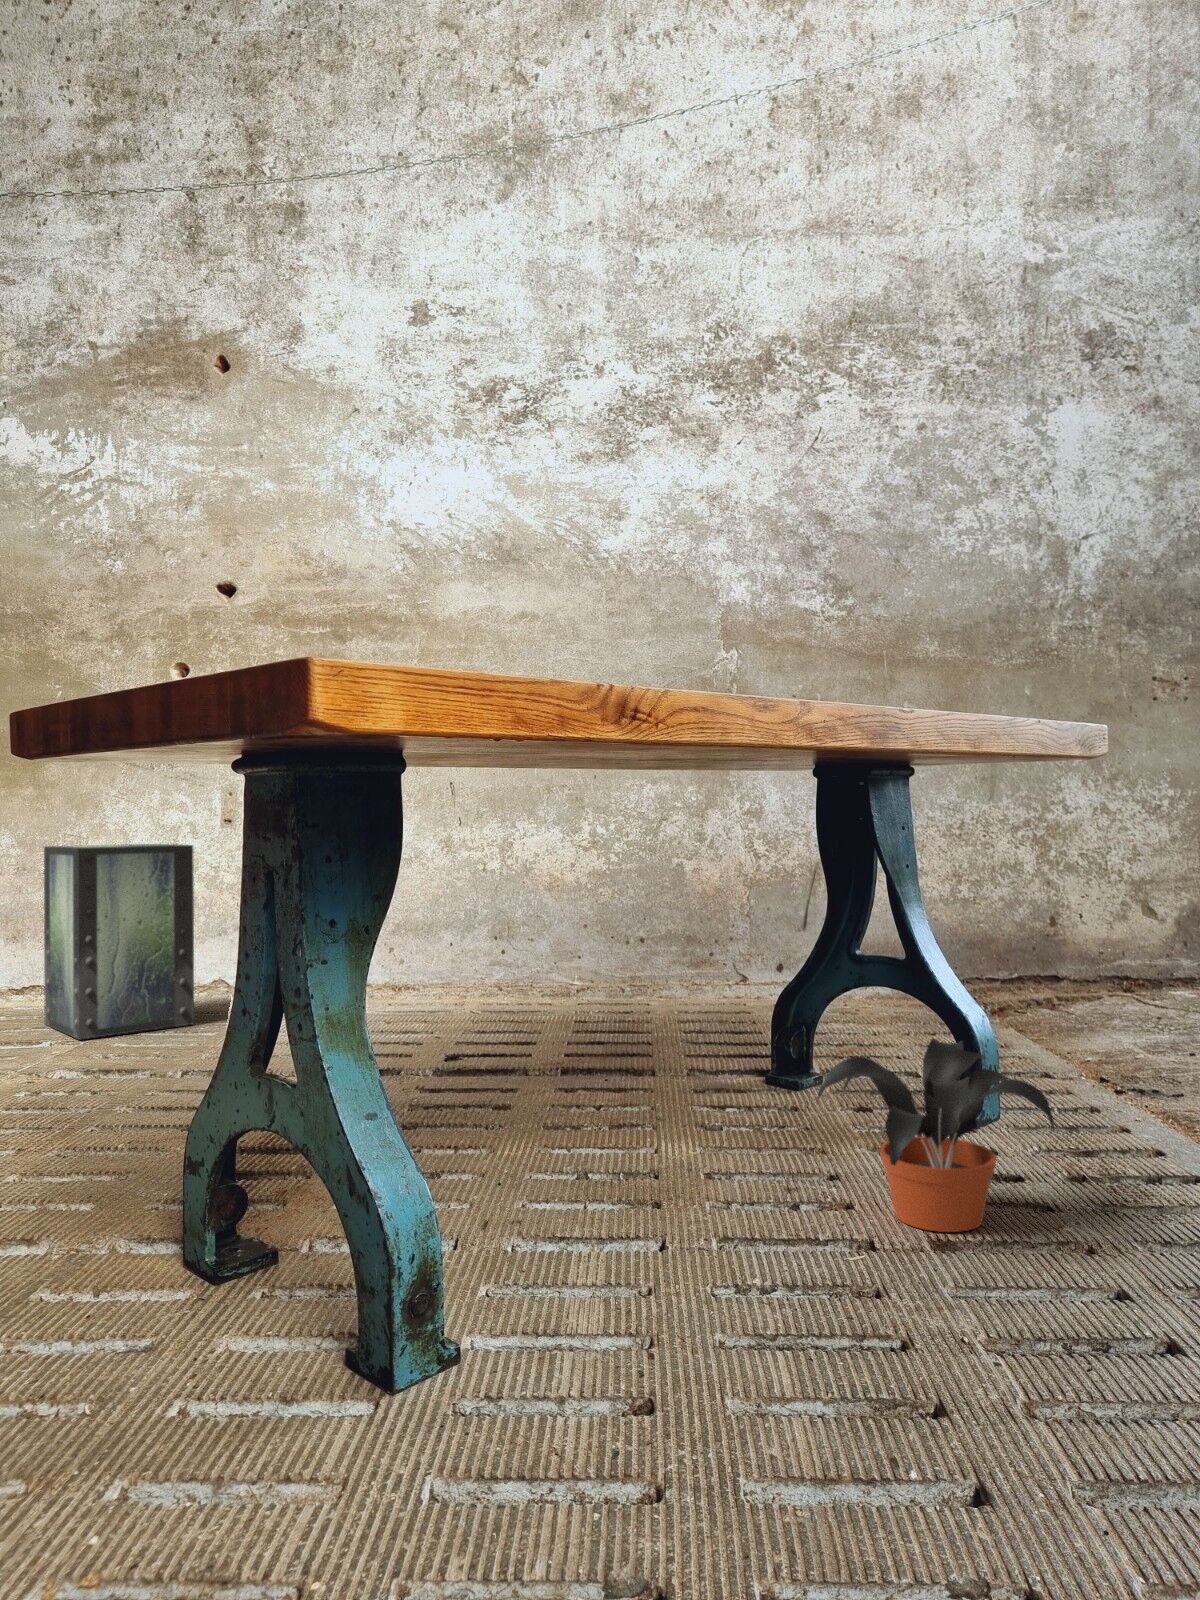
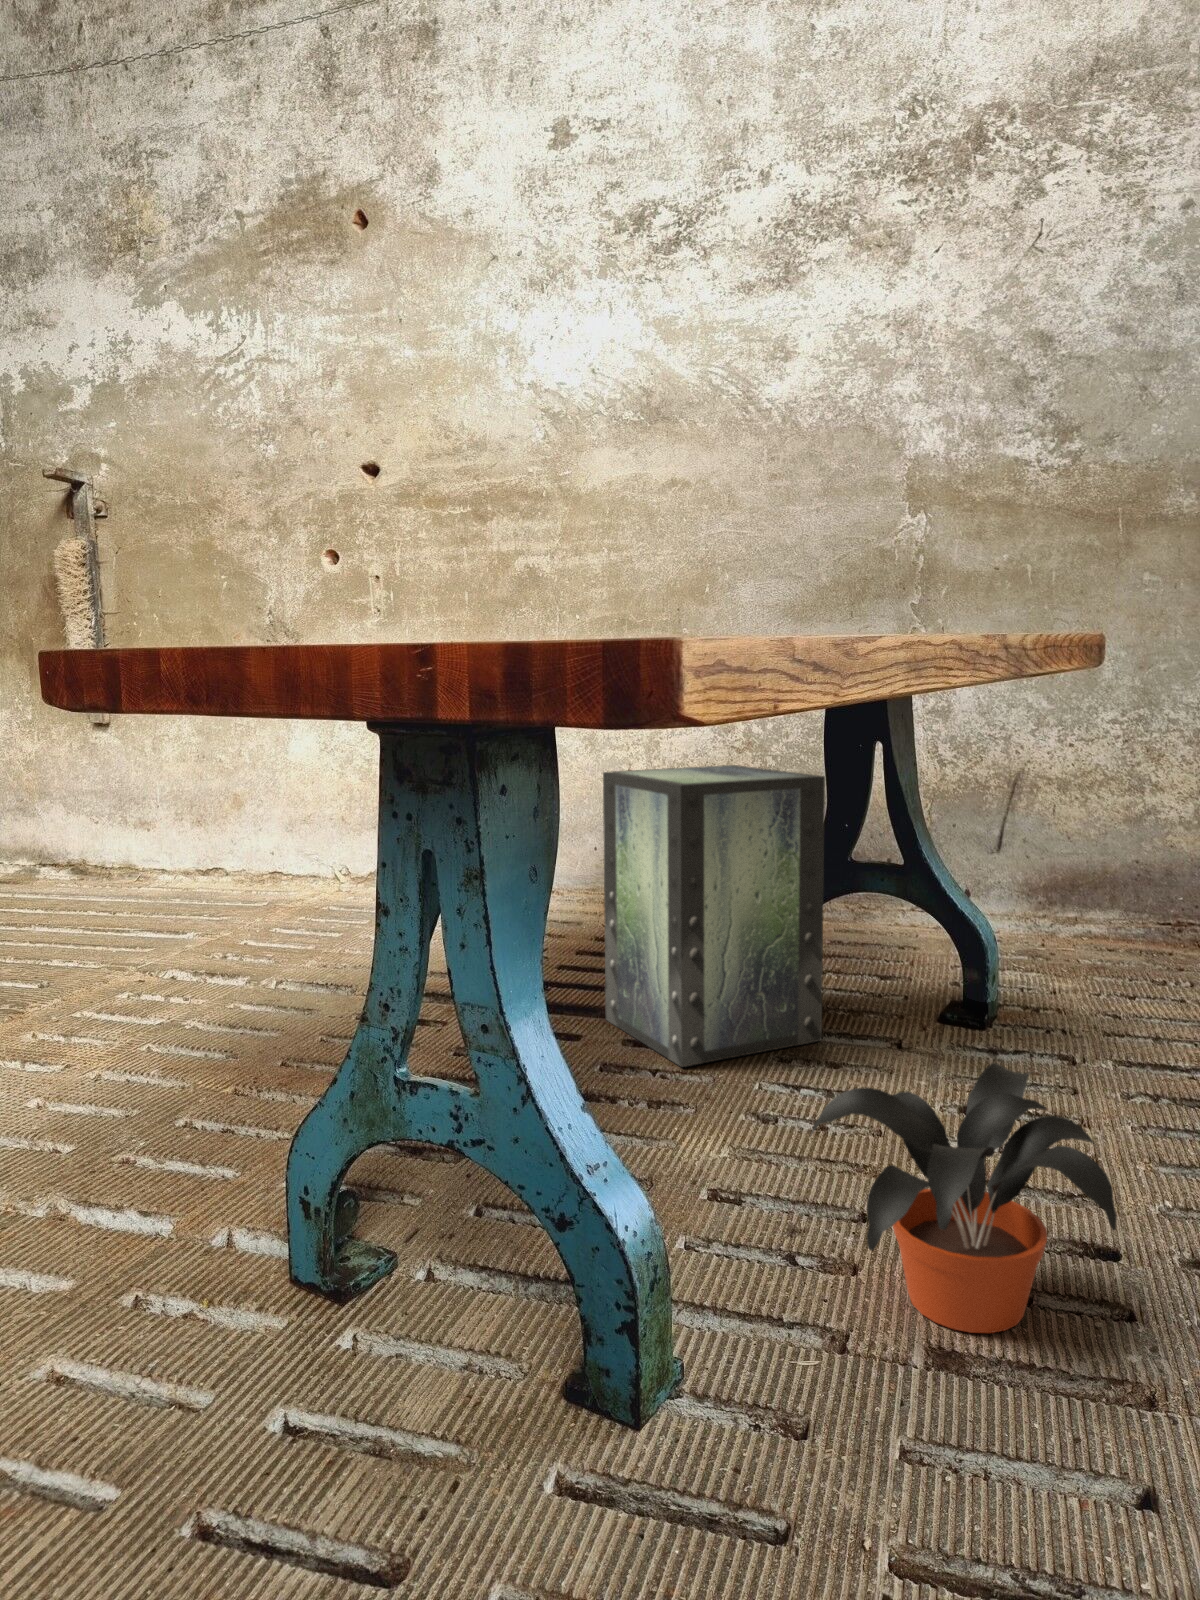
storage box: present [44,844,194,1040] -> present [603,765,825,1067]

